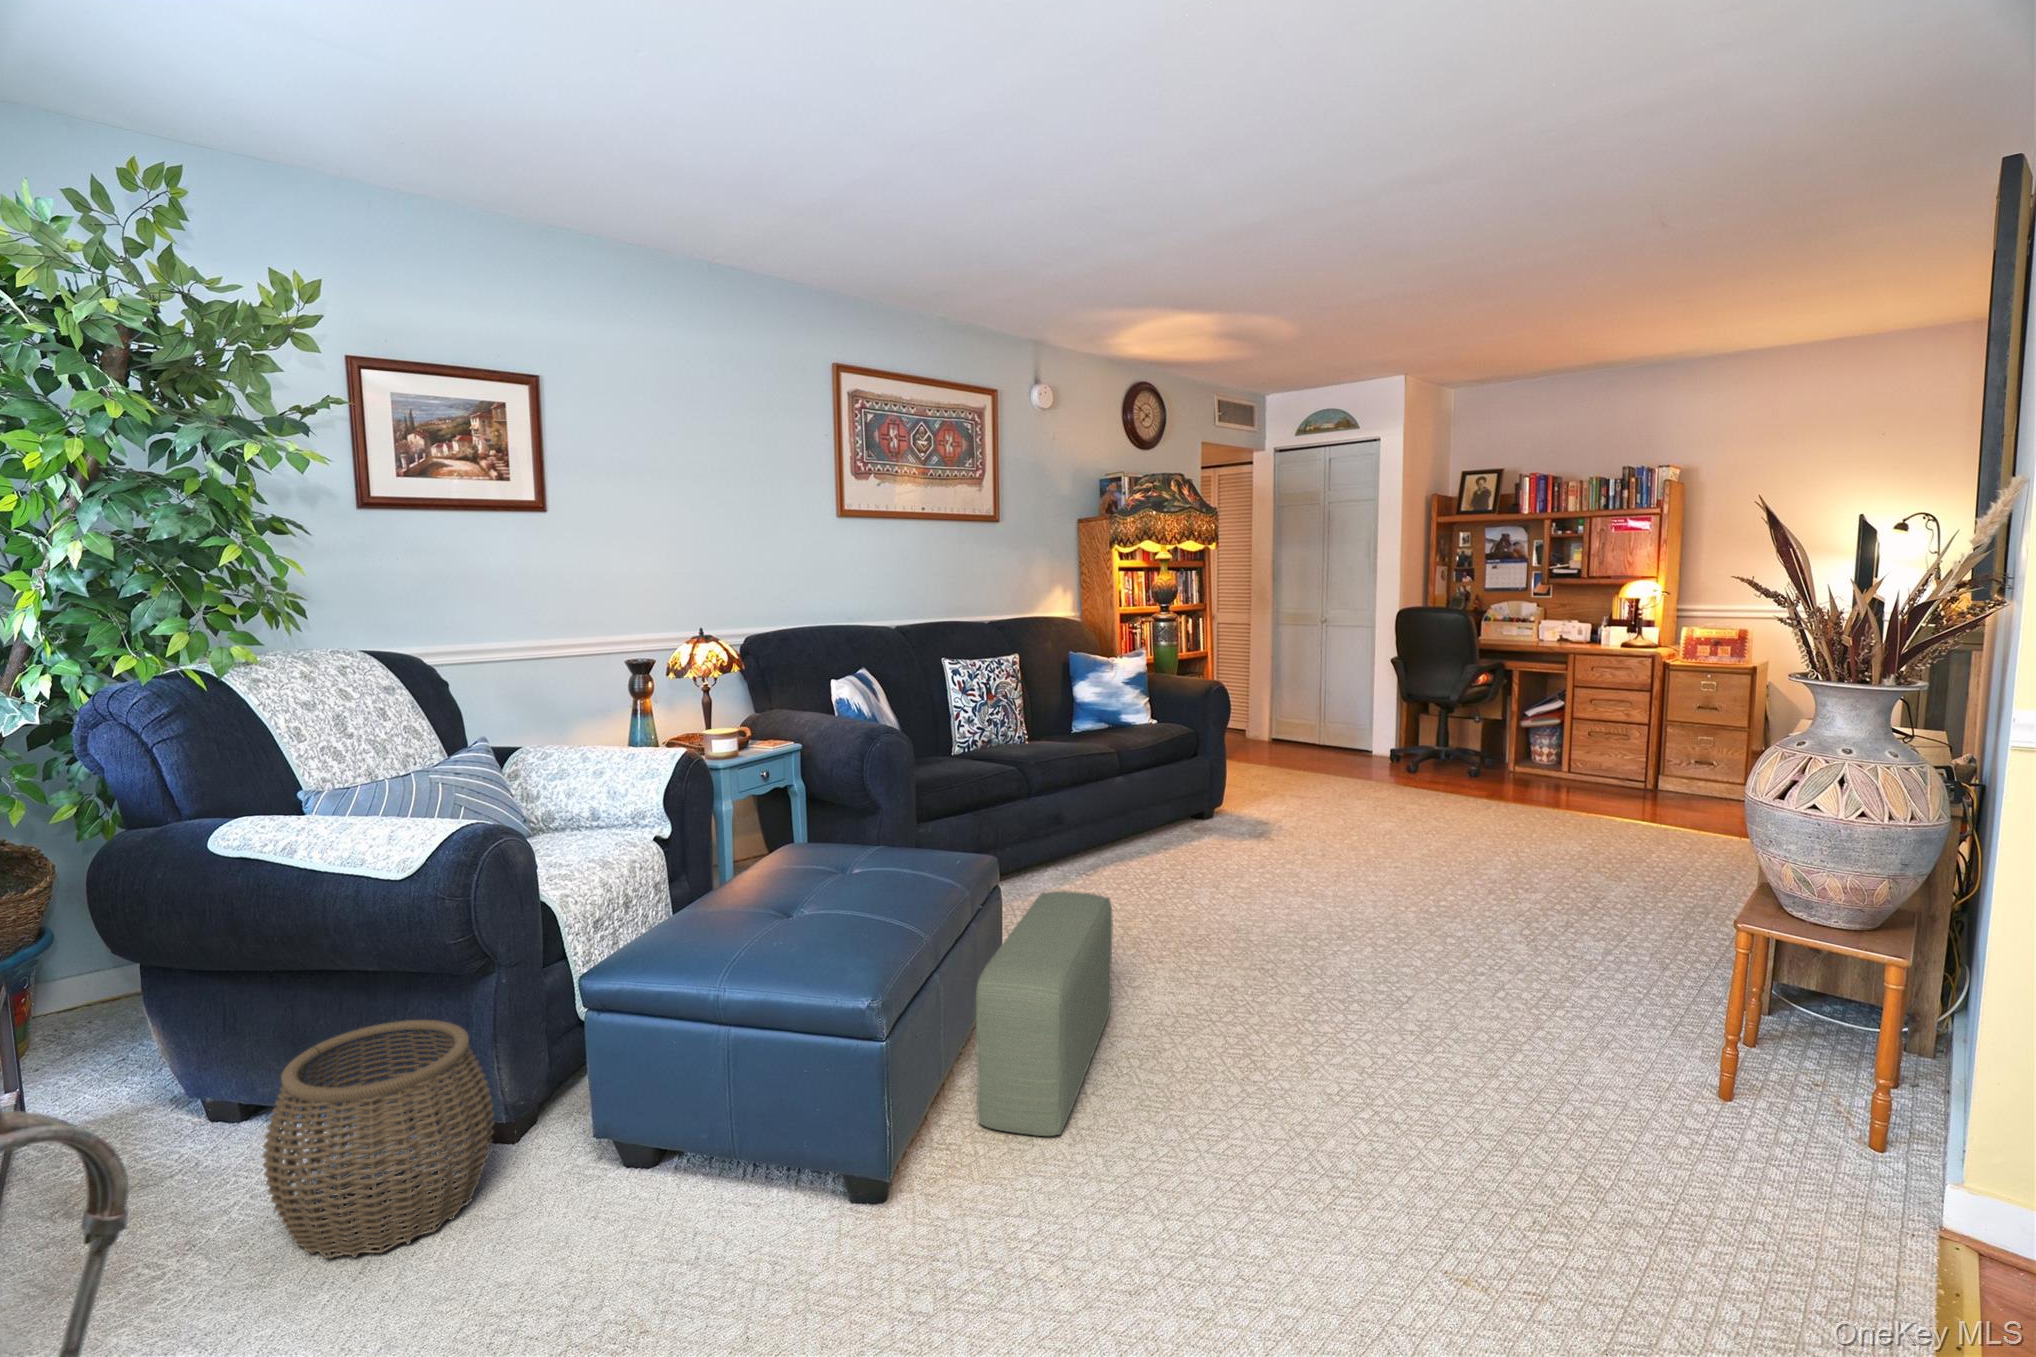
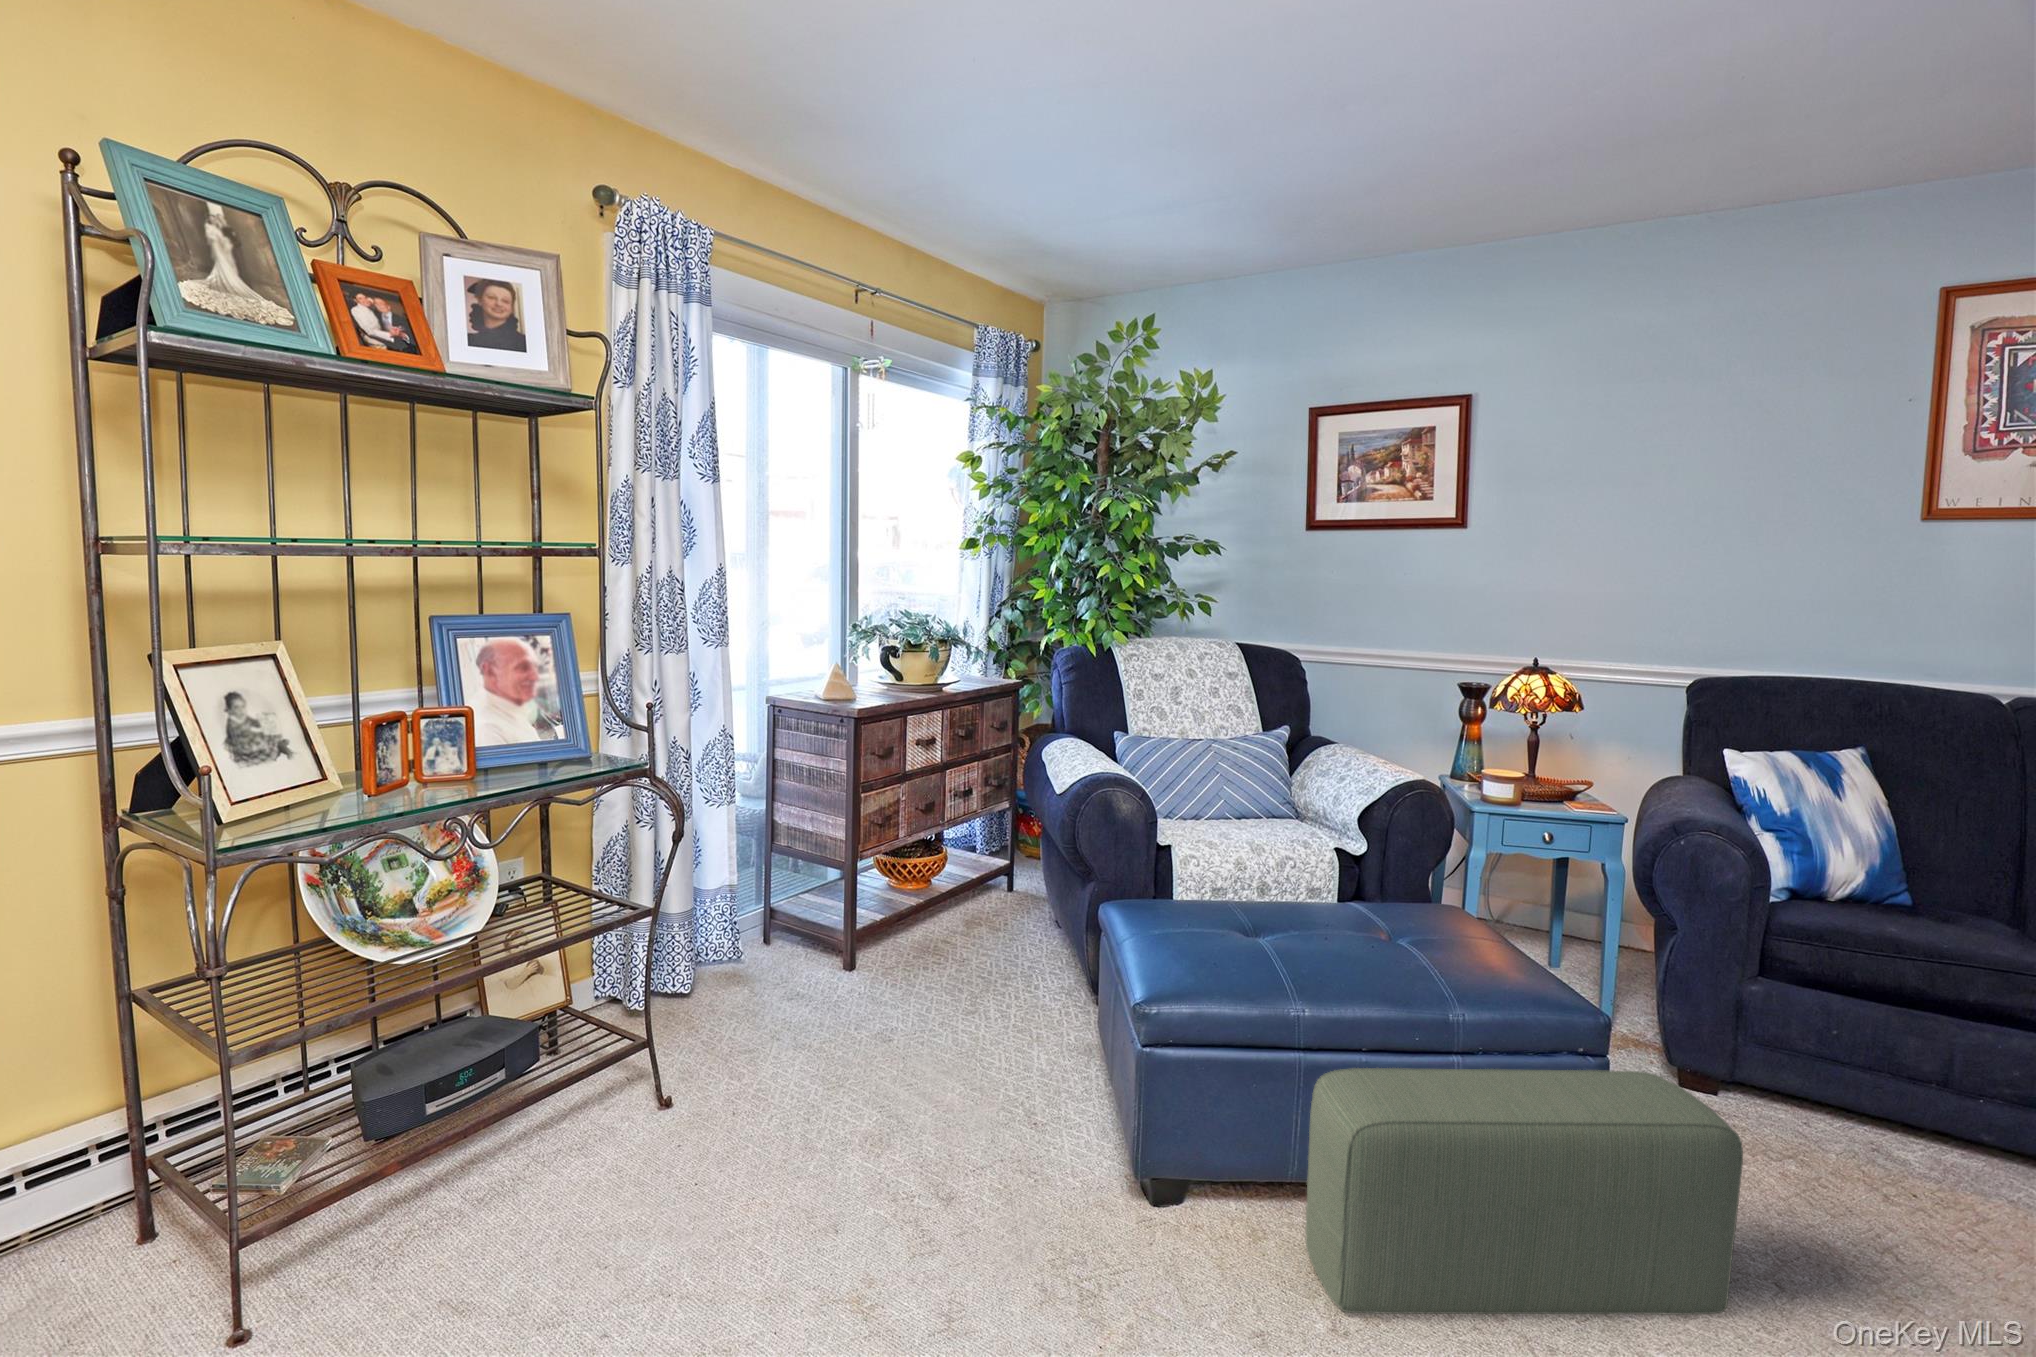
woven basket: present [263,1020,494,1258] -> none [933,887,1066,1034]

